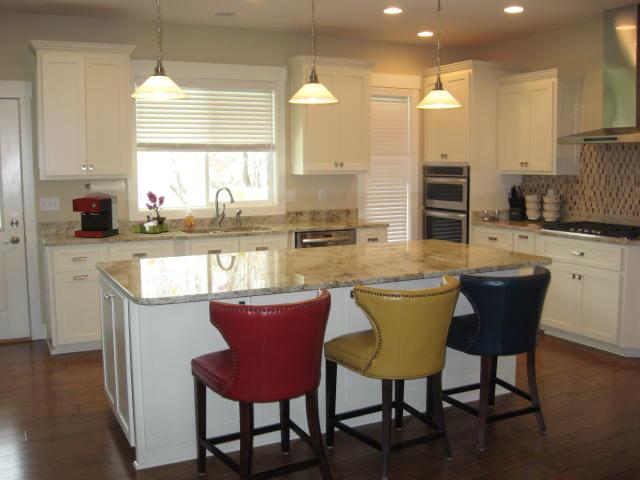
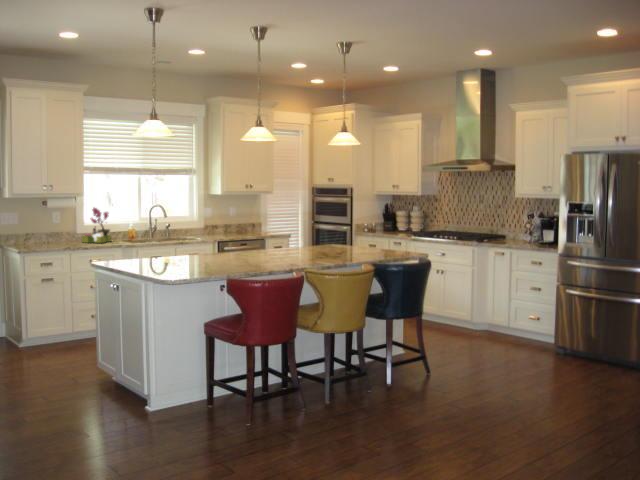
coffee maker: present [72,193,118,237] -> none [31,208,69,246]

